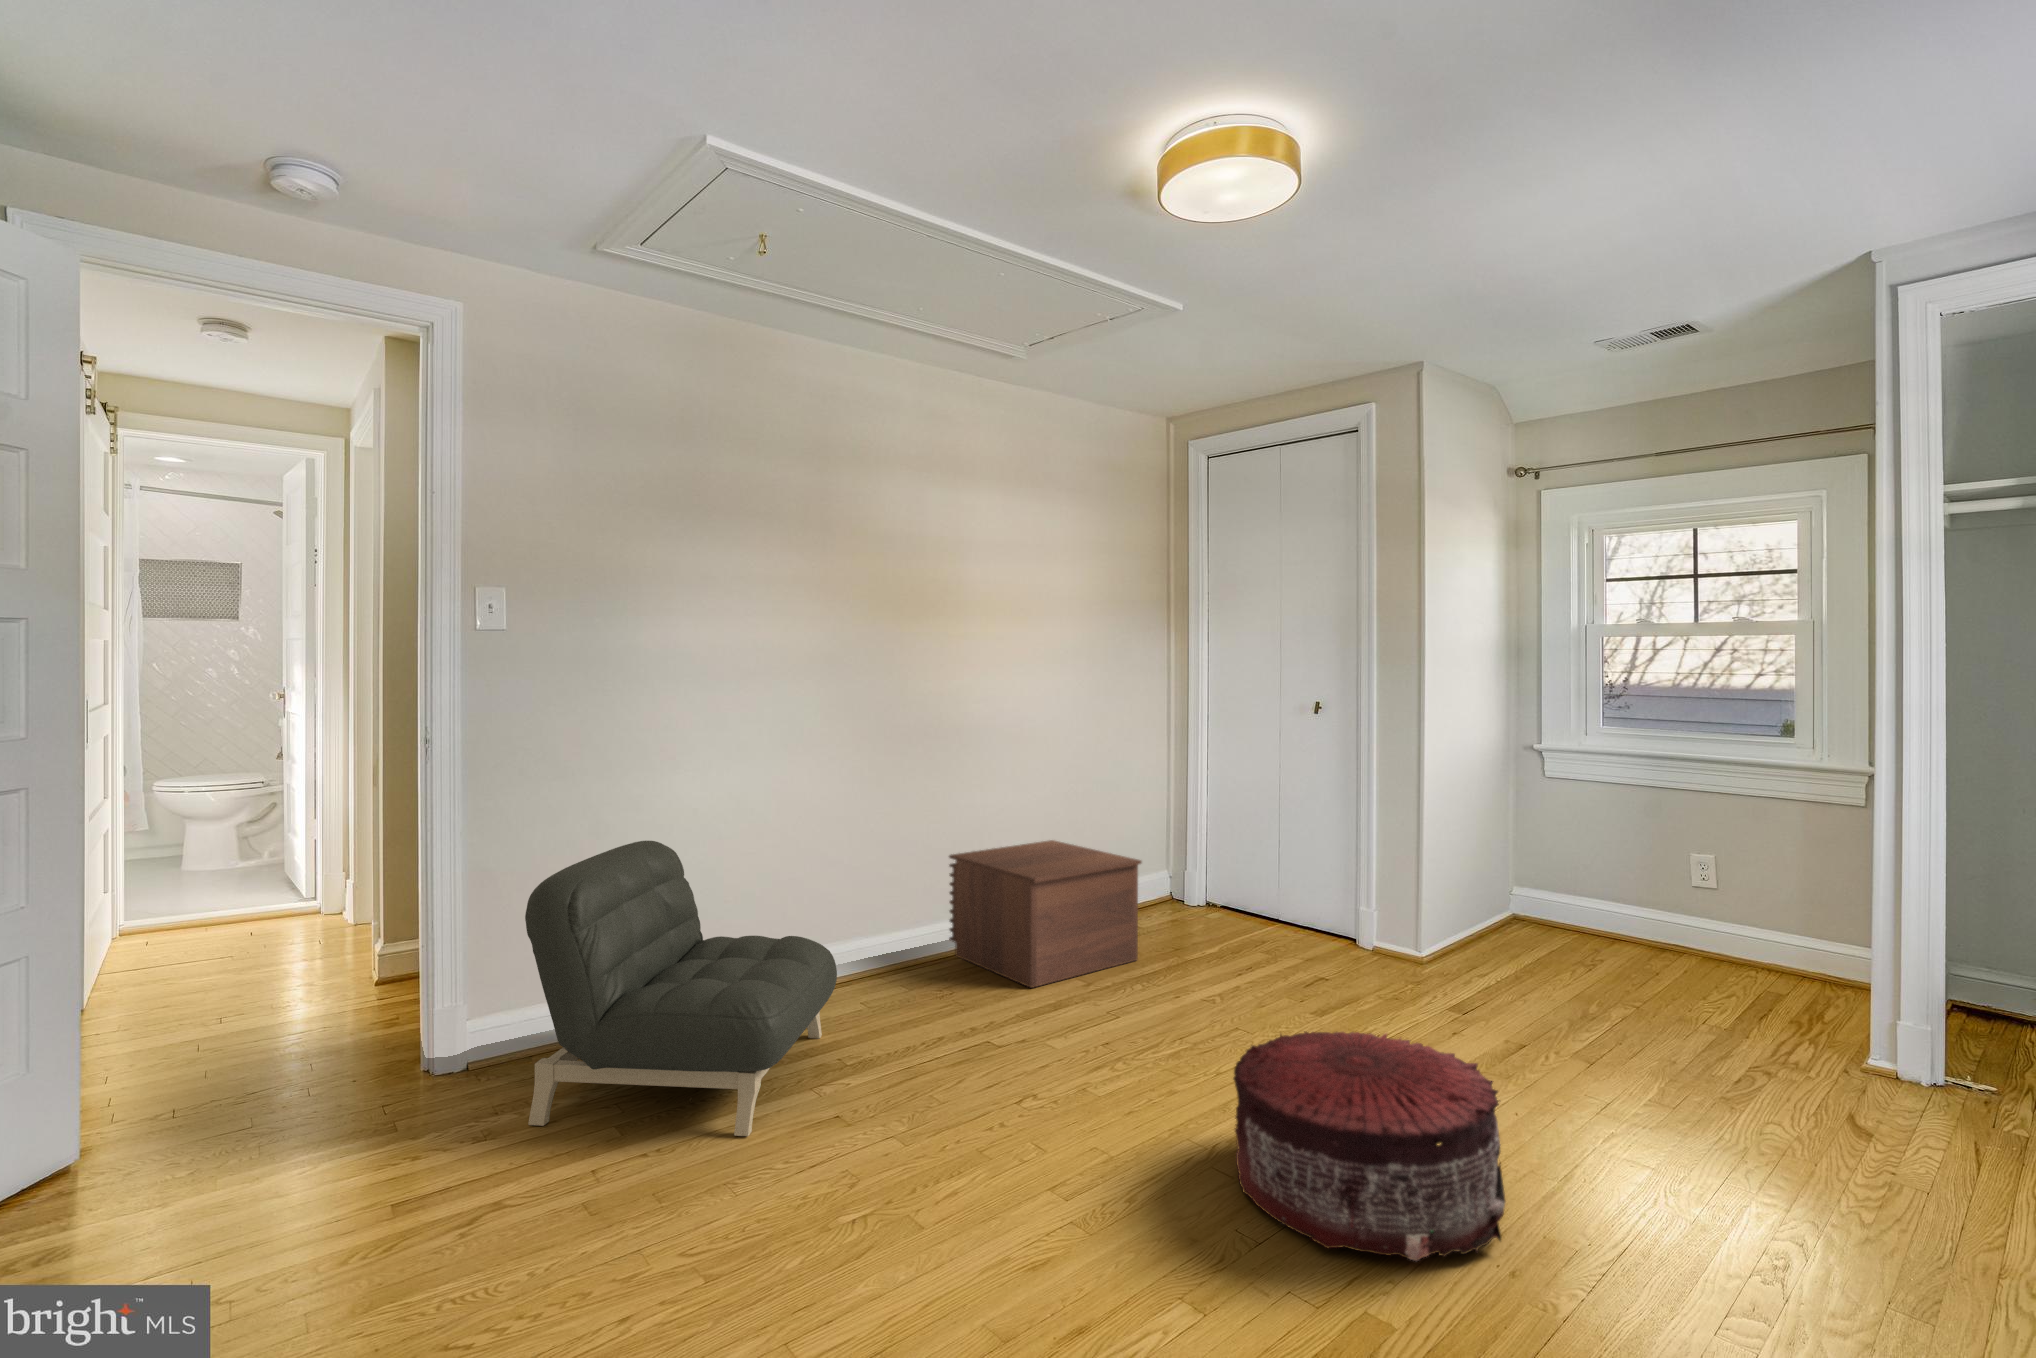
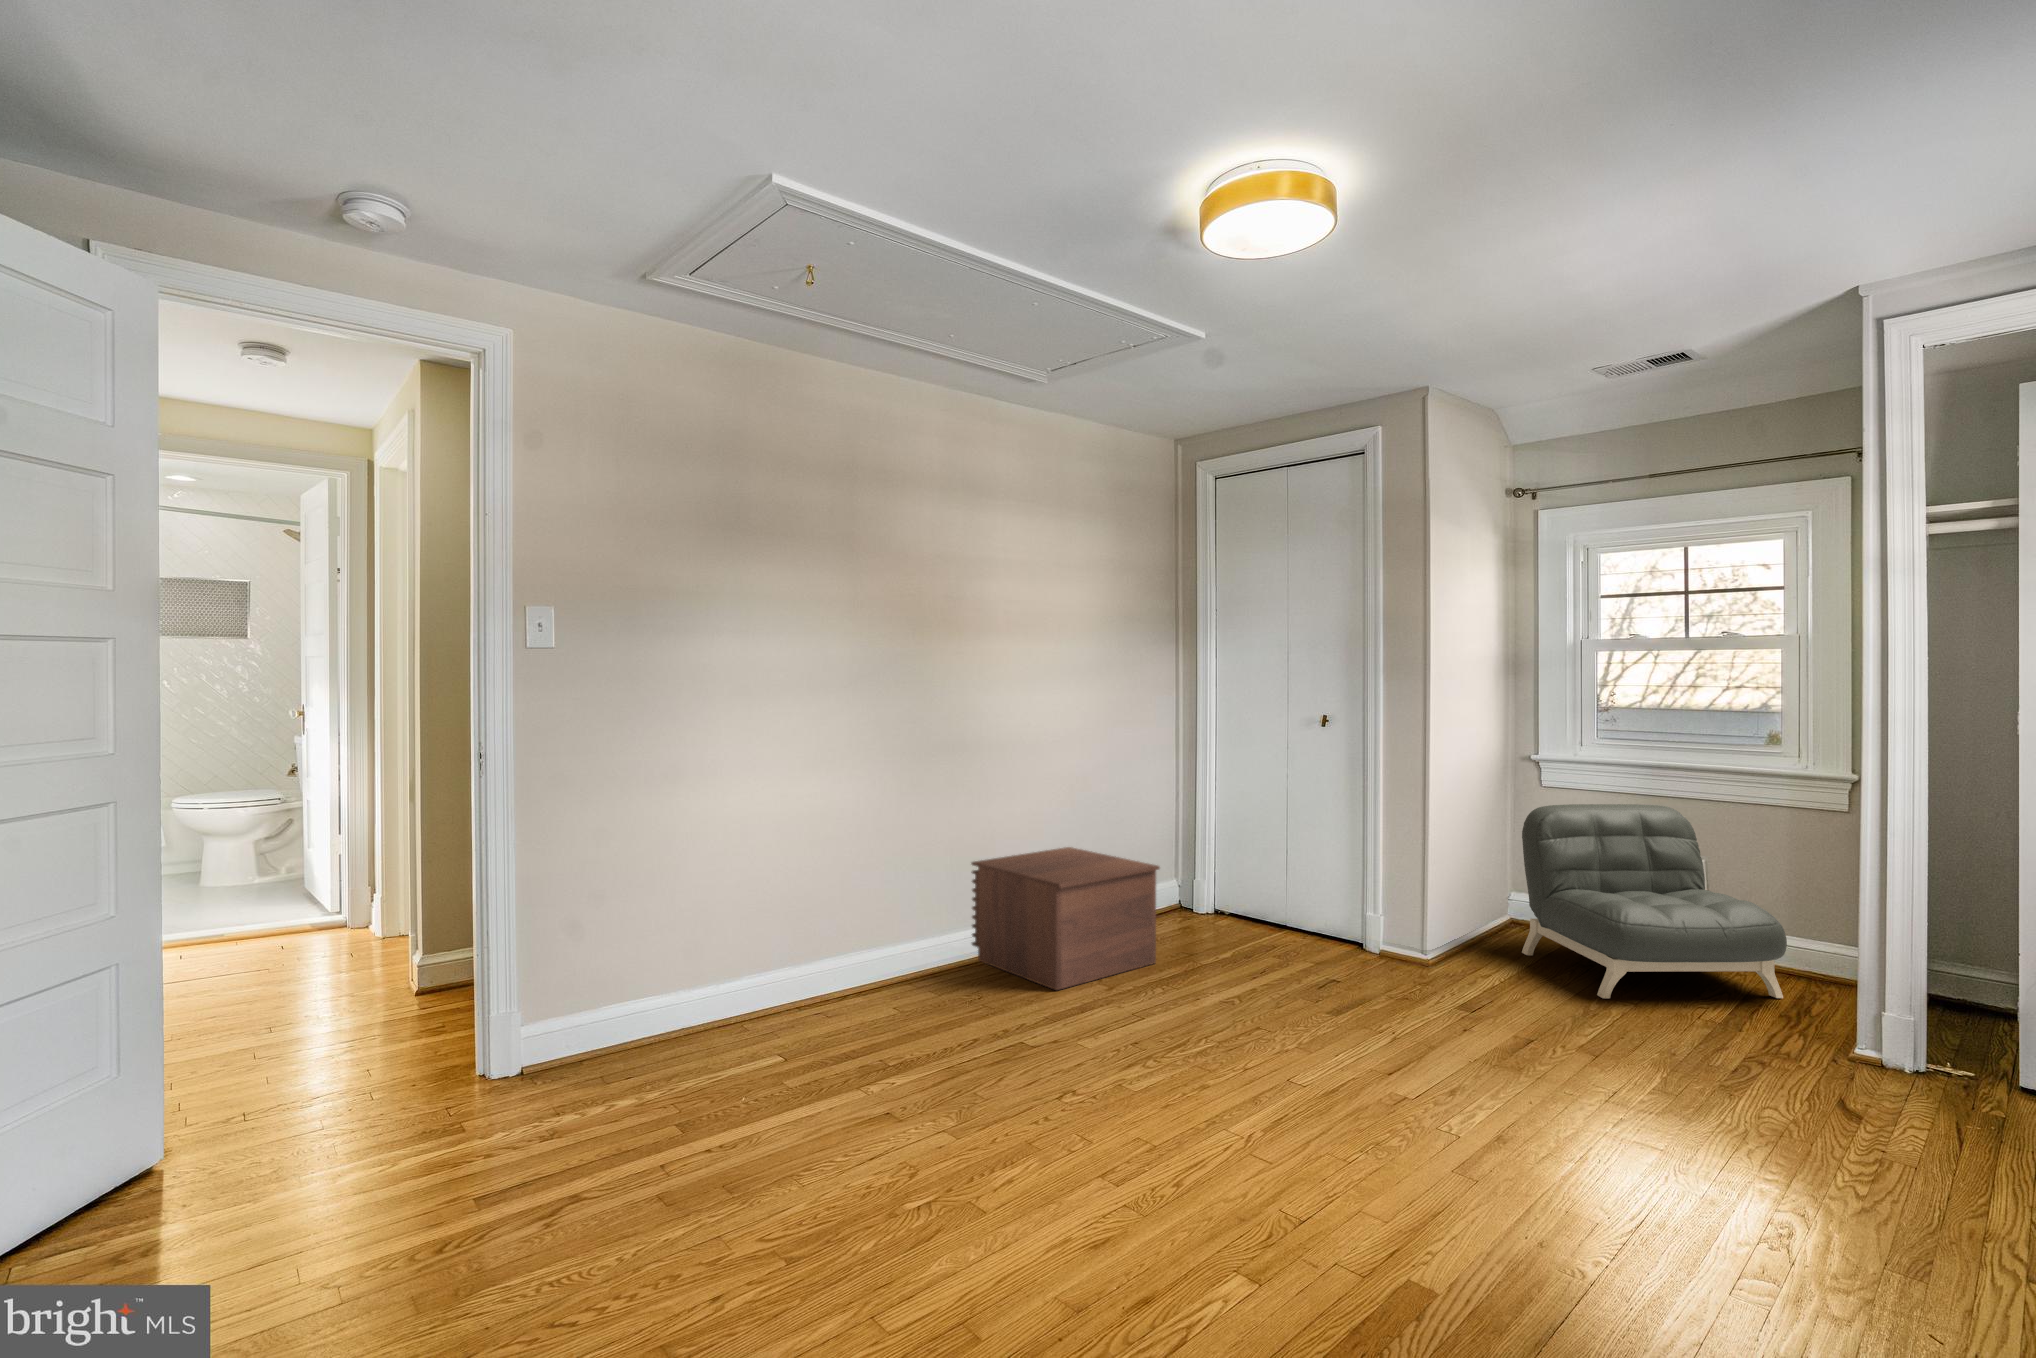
armchair: present [525,841,837,1136] -> present [1522,804,1787,999]
pouf: present [1233,1032,1506,1261] -> none [1271,1025,1531,1236]

